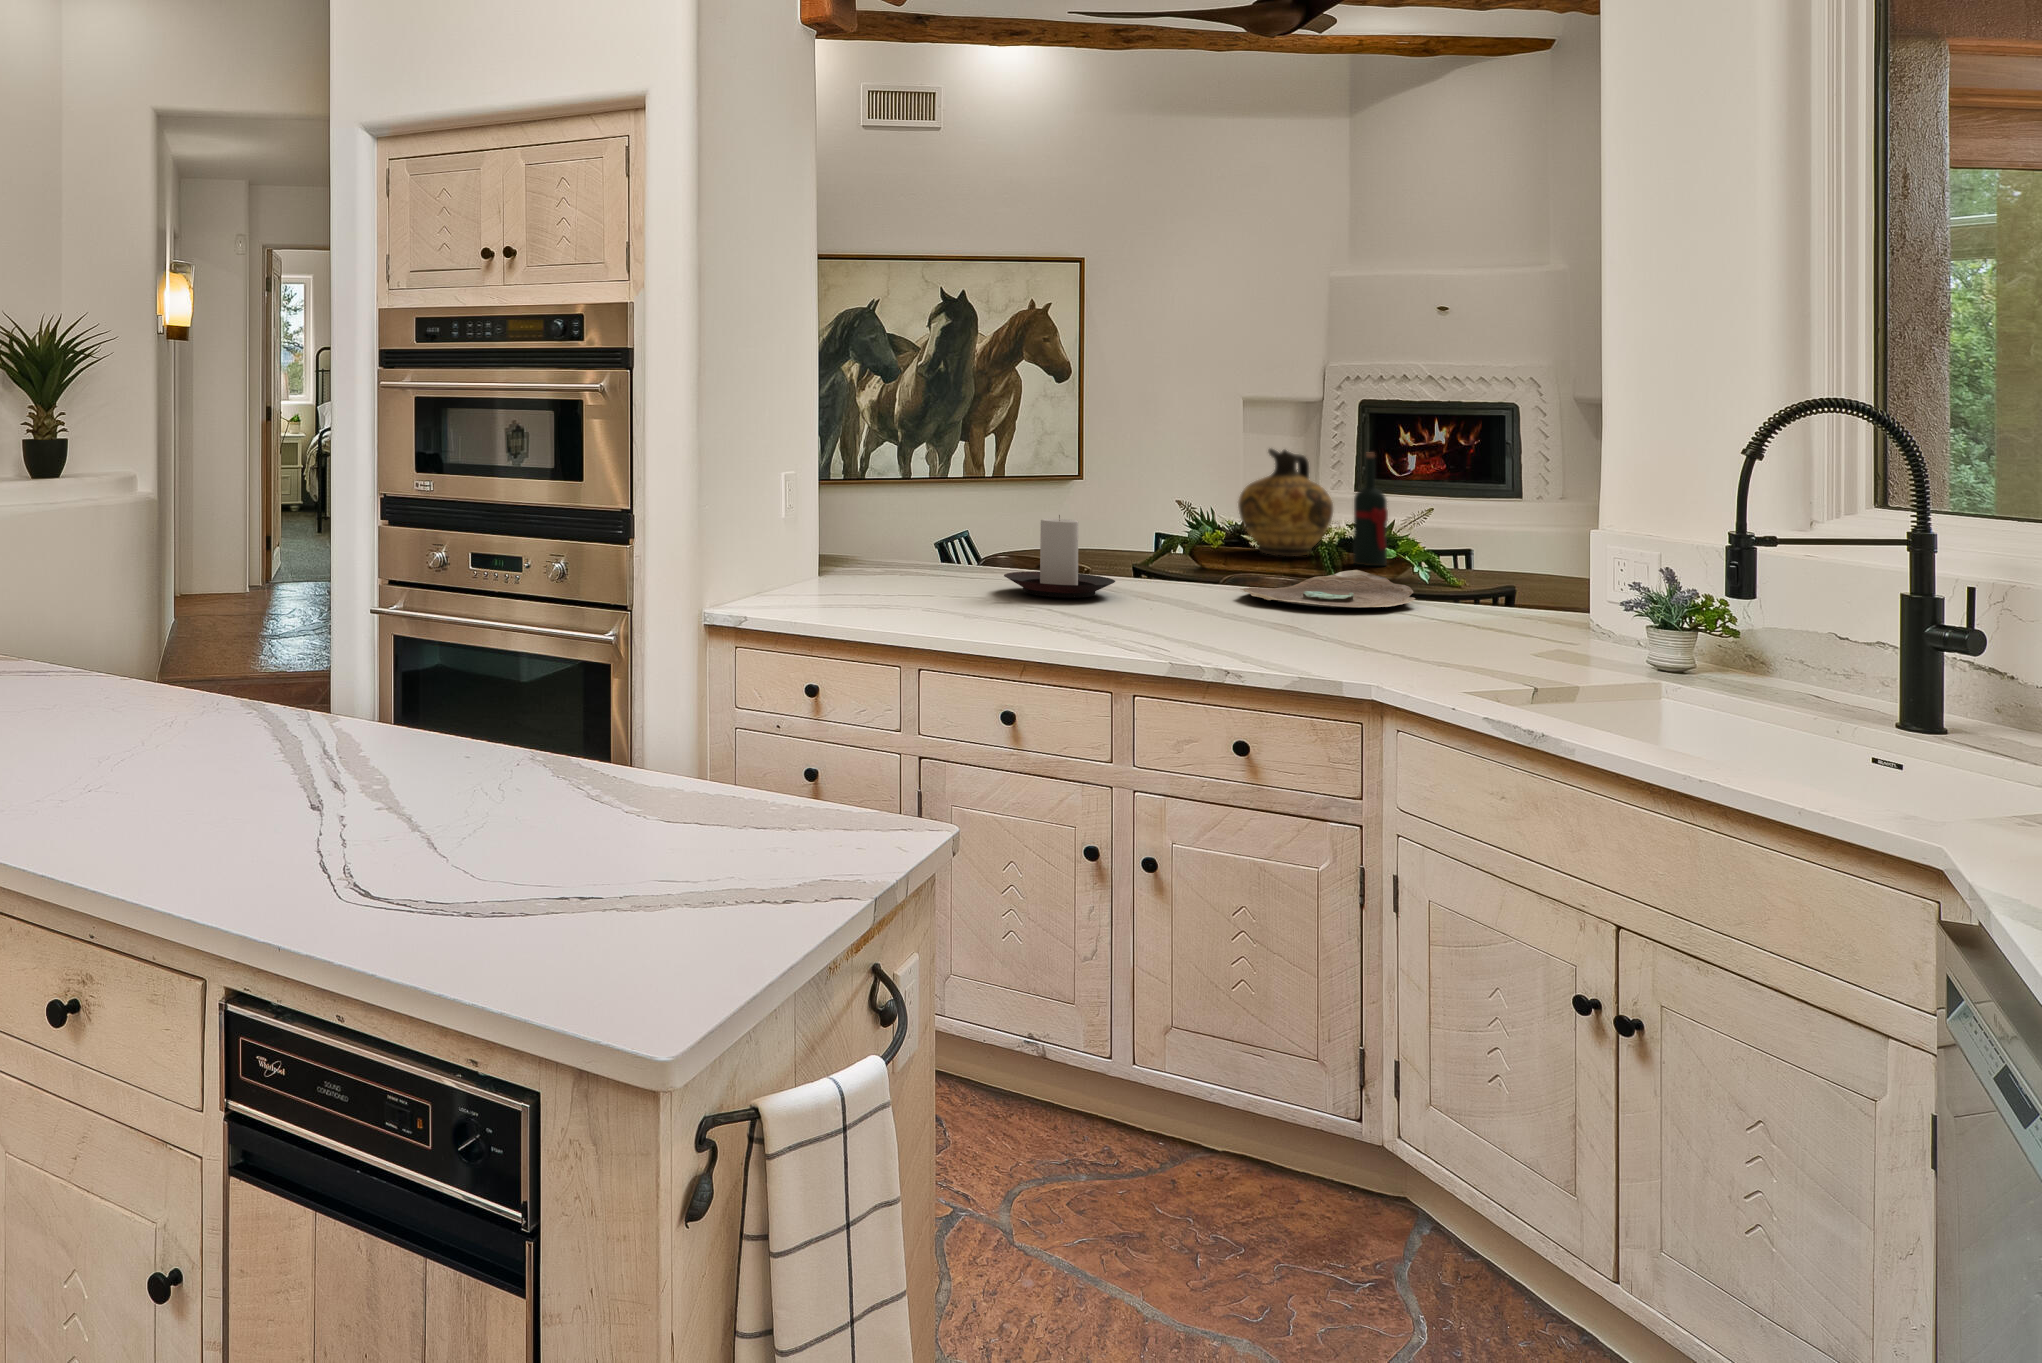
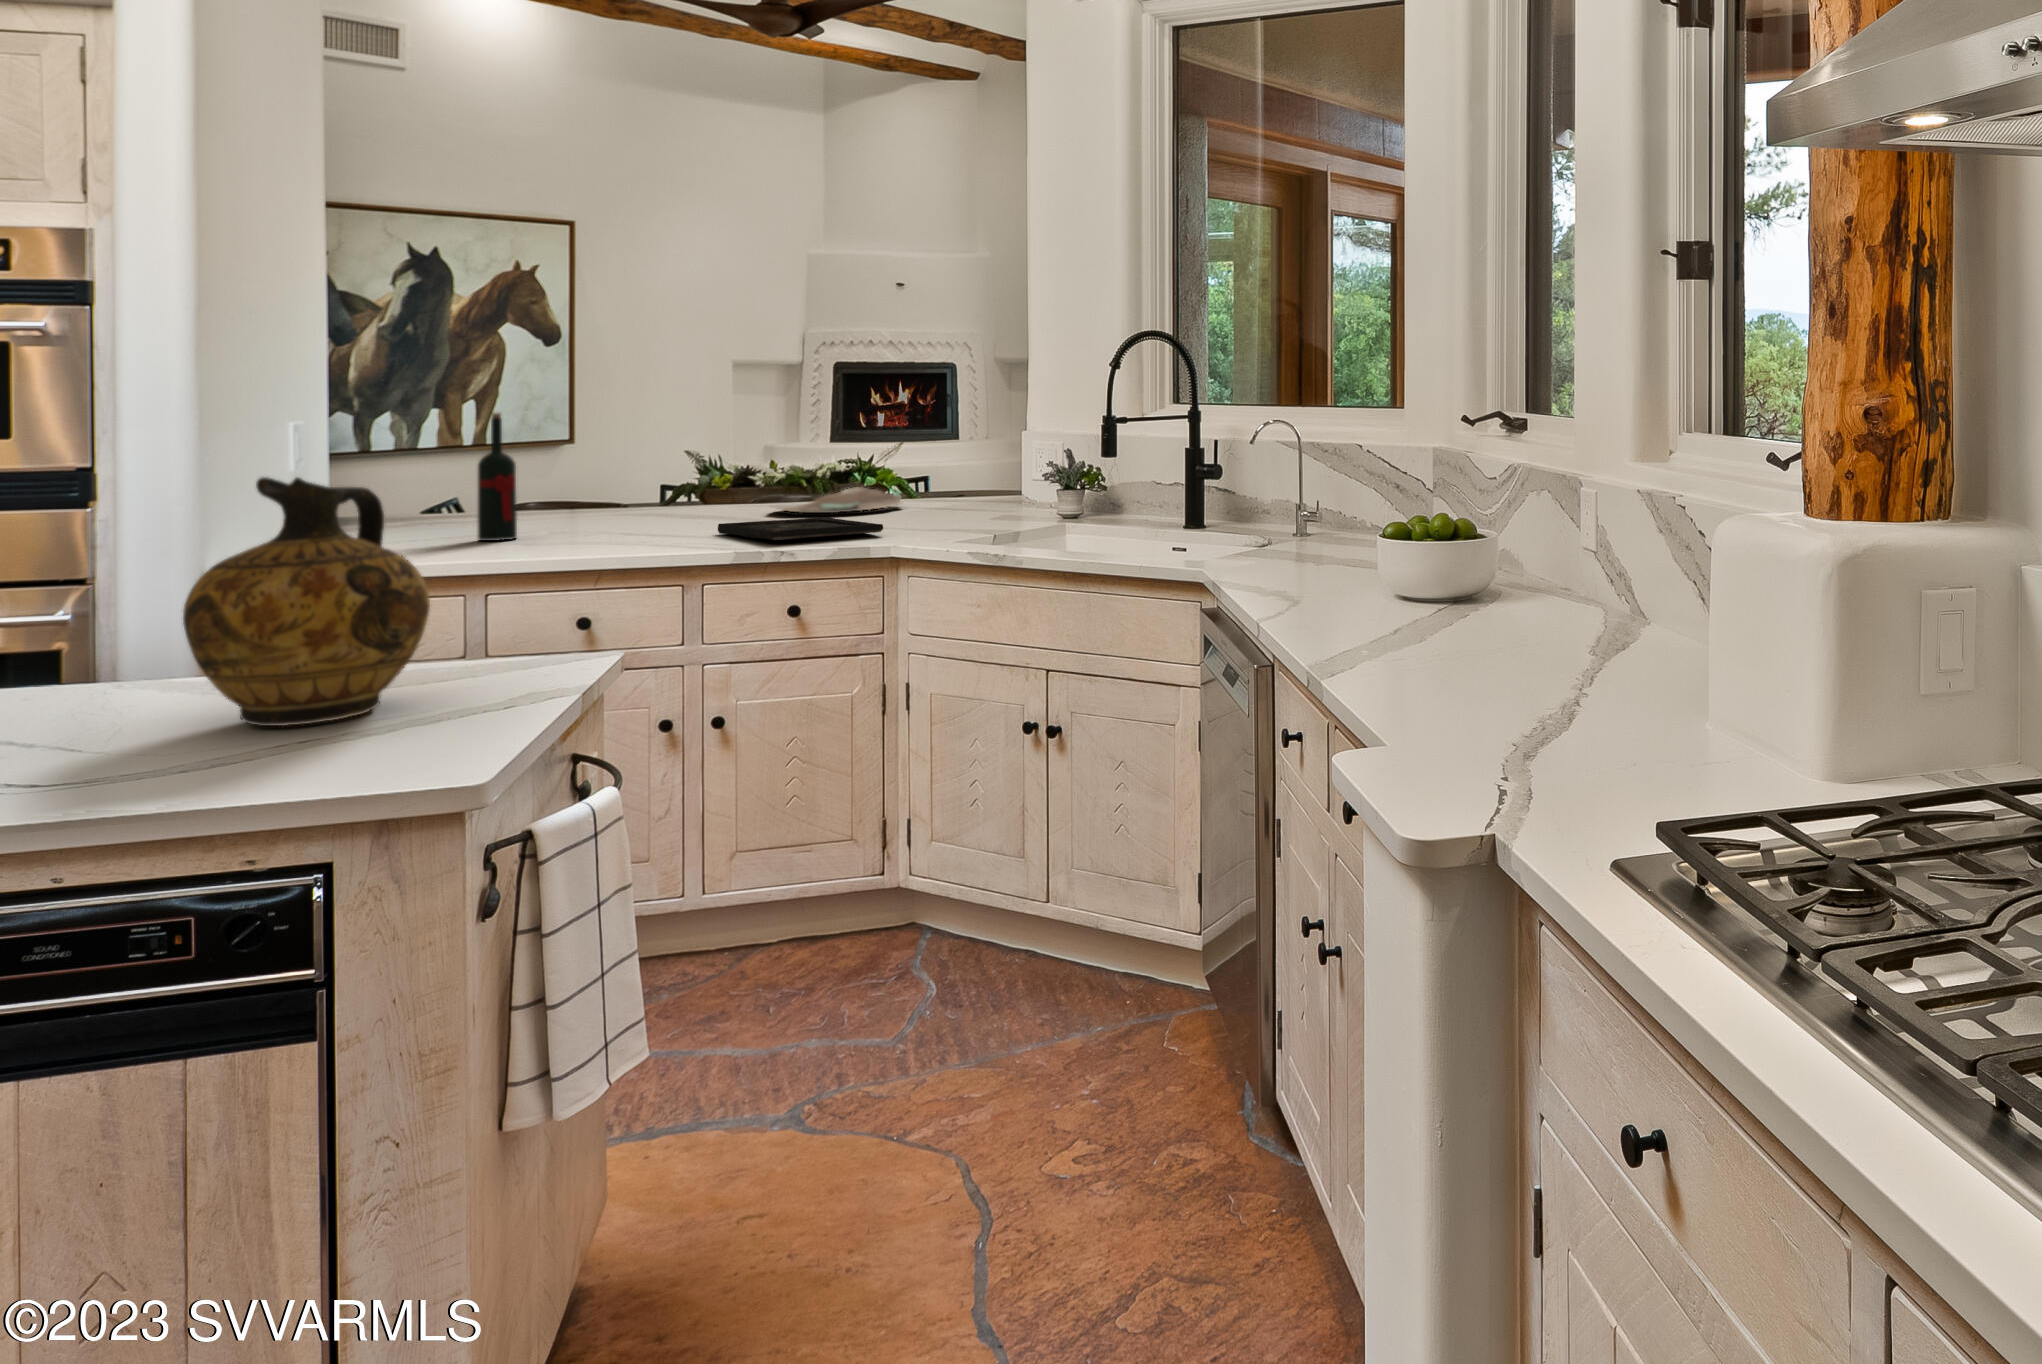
ceramic jug: present [1238,449,1333,555] -> present [183,477,430,726]
wine bottle: present [1353,452,1388,566] -> present [478,413,517,541]
candle holder: present [1004,515,1115,598] -> none [547,452,660,527]
tray: none [1165,615,1366,656] -> present [718,517,883,540]

